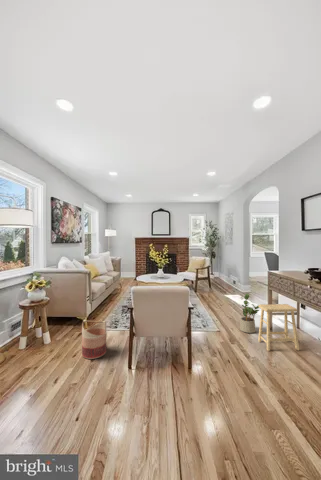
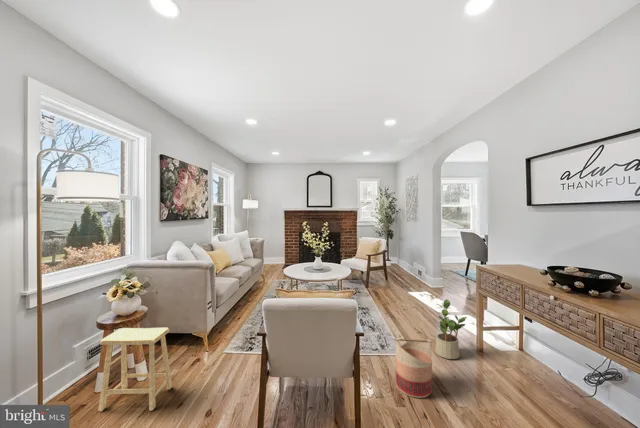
footstool: present [258,304,299,351] -> present [98,327,172,411]
basket: present [82,320,107,359] -> present [395,338,432,398]

